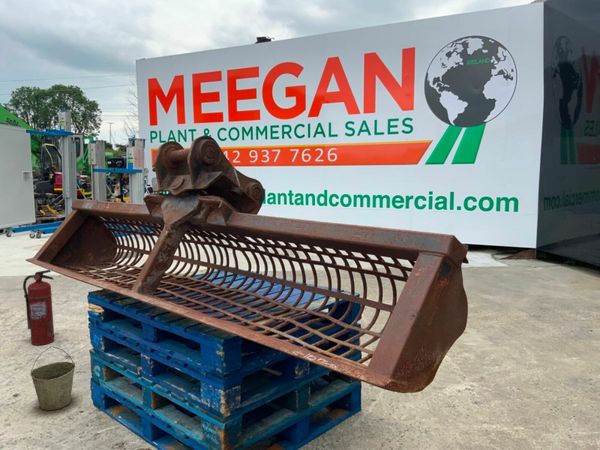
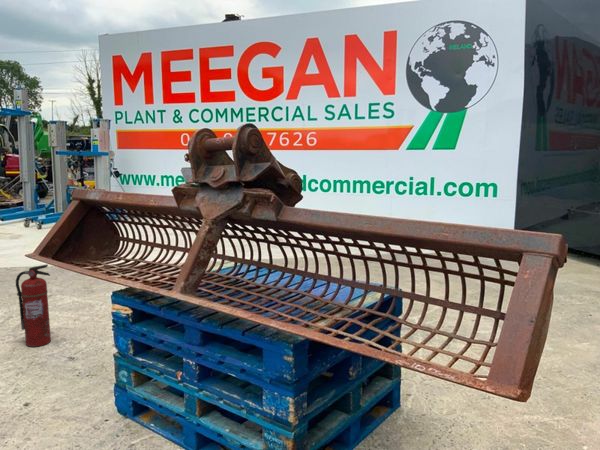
bucket: present [30,347,75,410] -> none [49,352,97,421]

